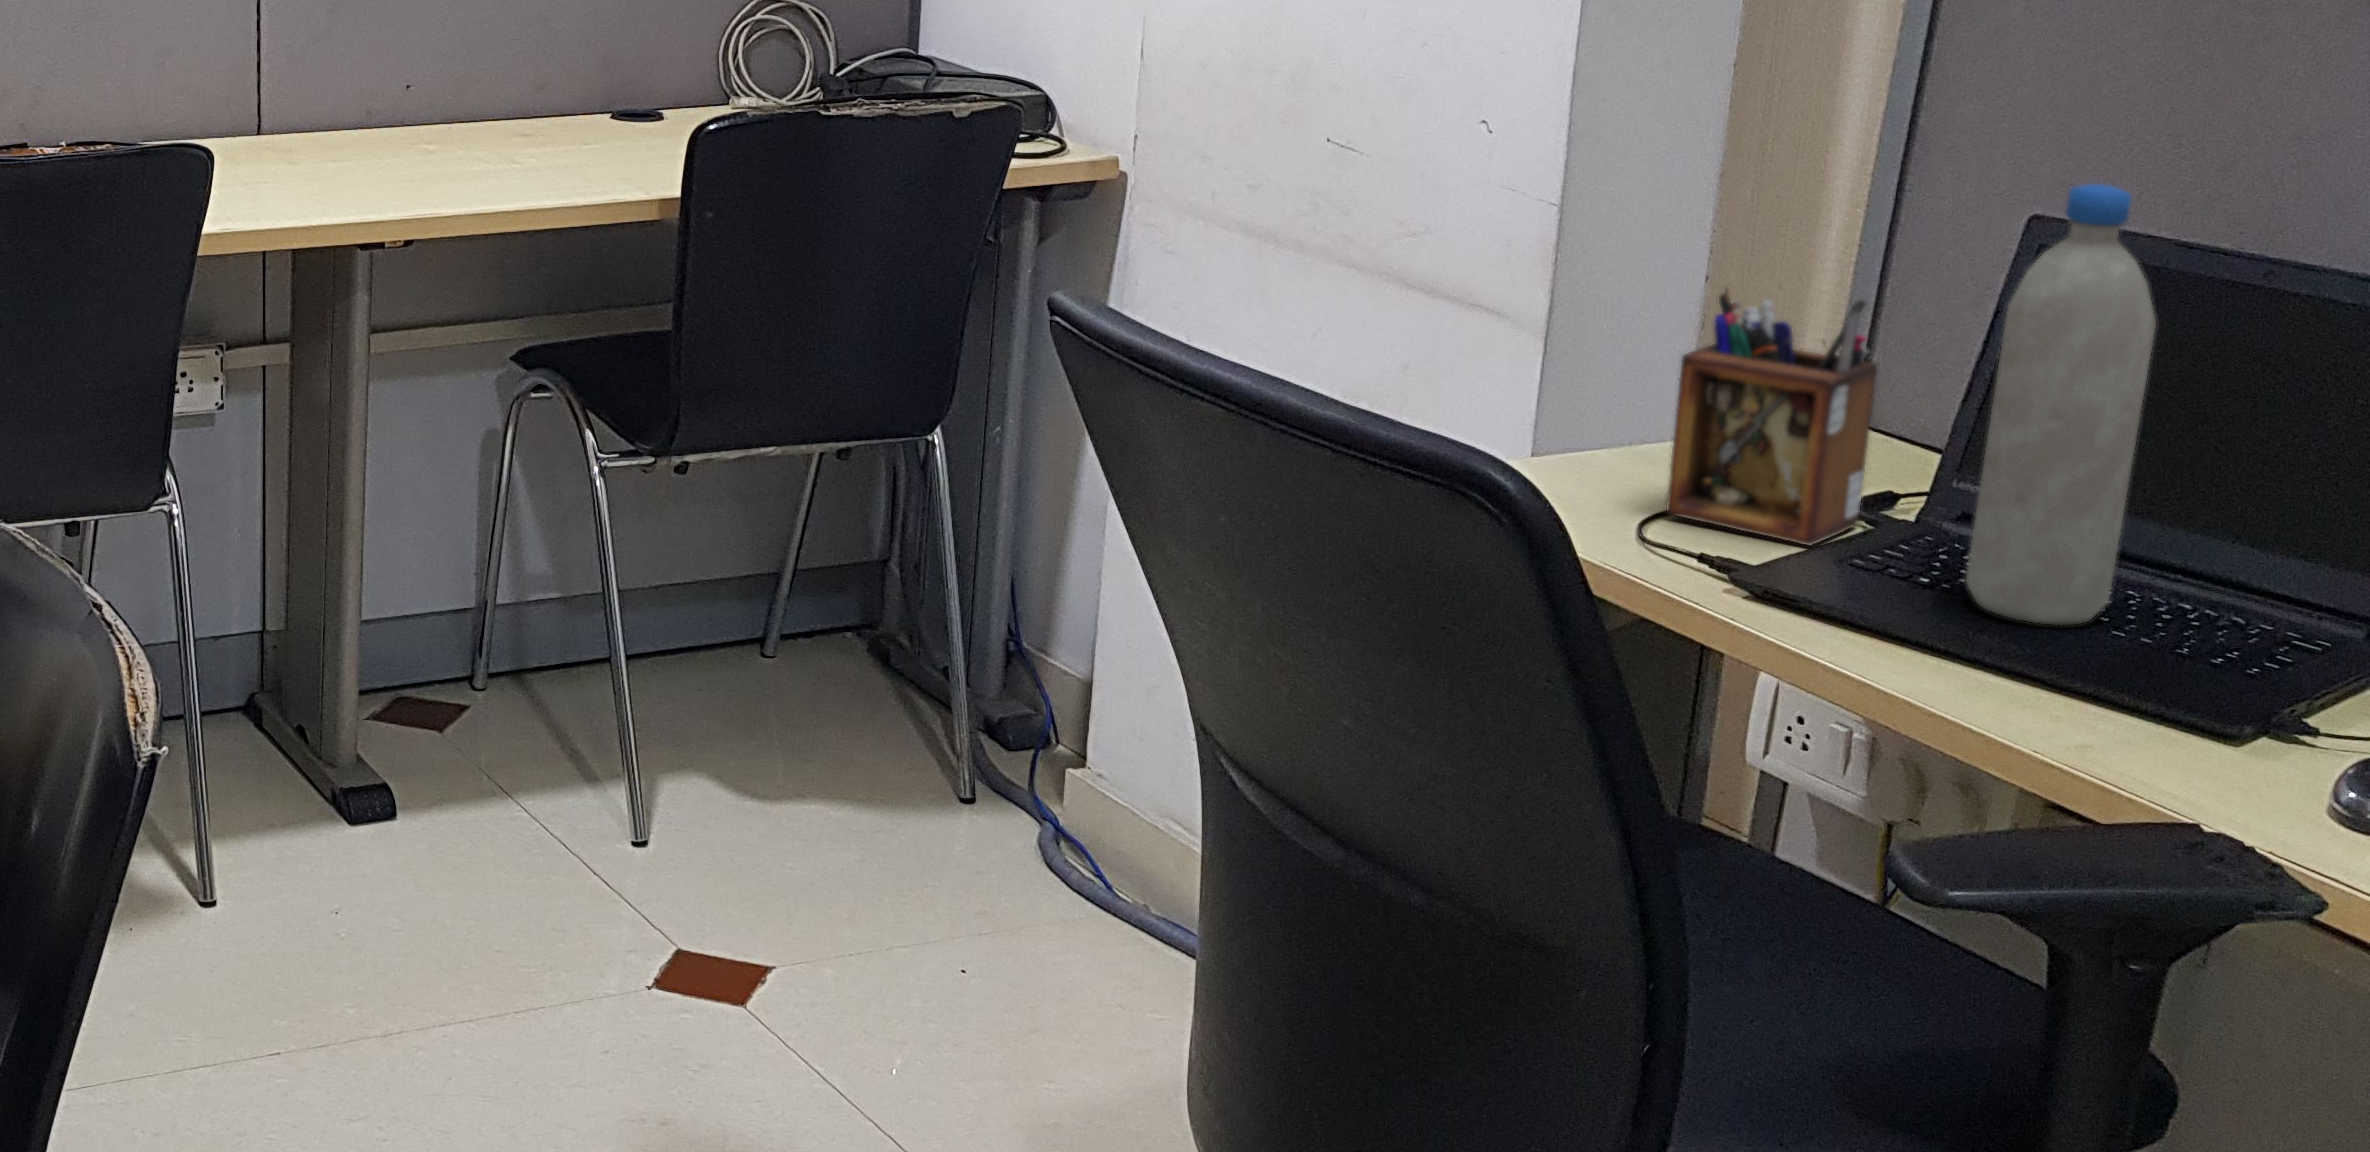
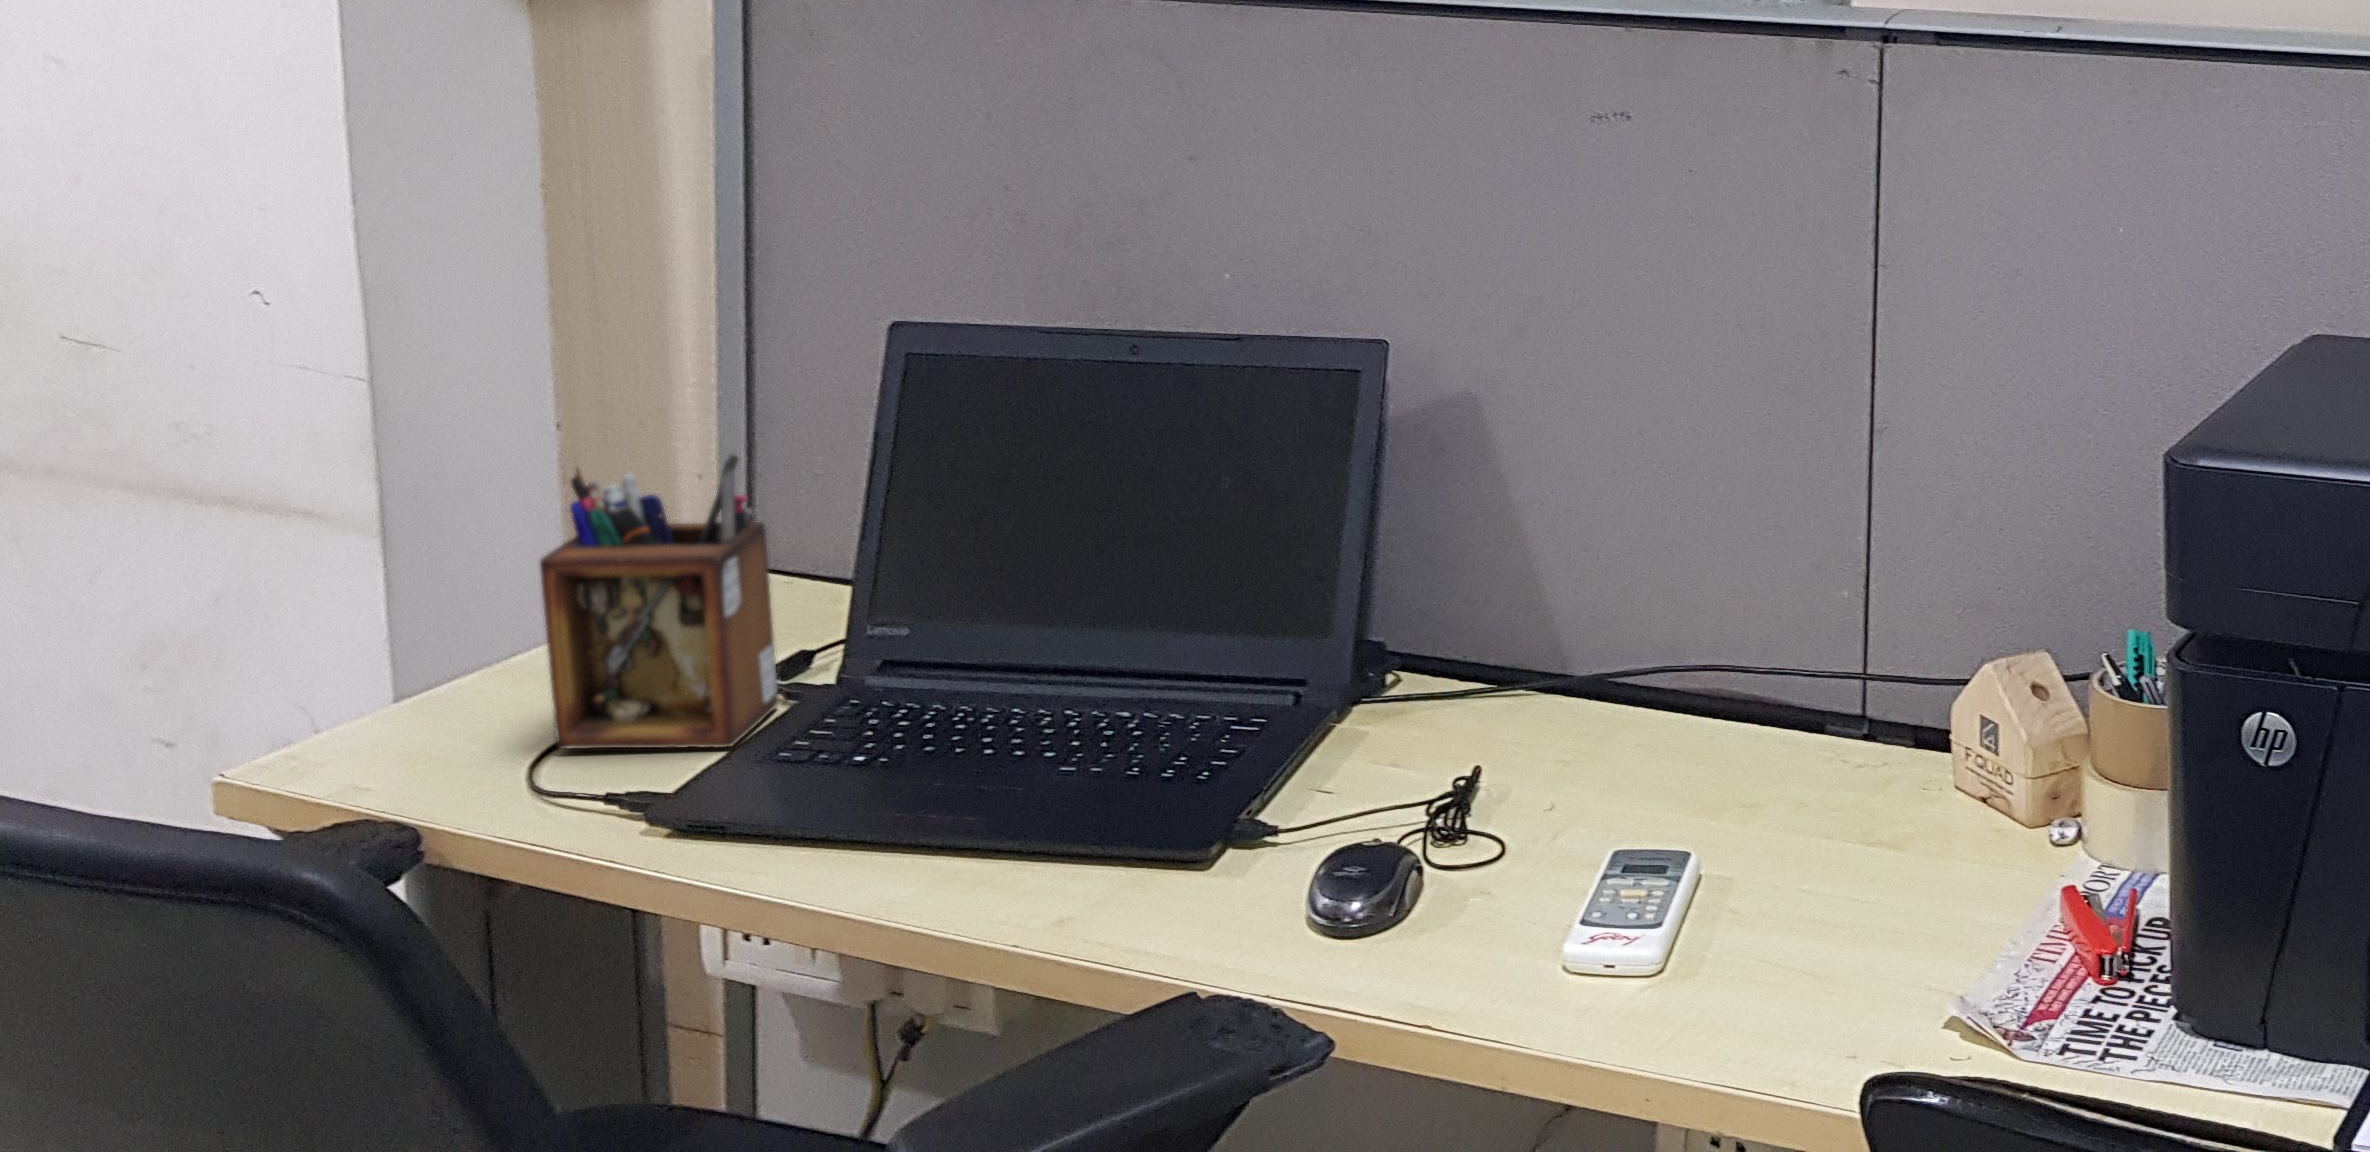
water bottle: present [1966,184,2156,625] -> none [890,296,1053,782]

